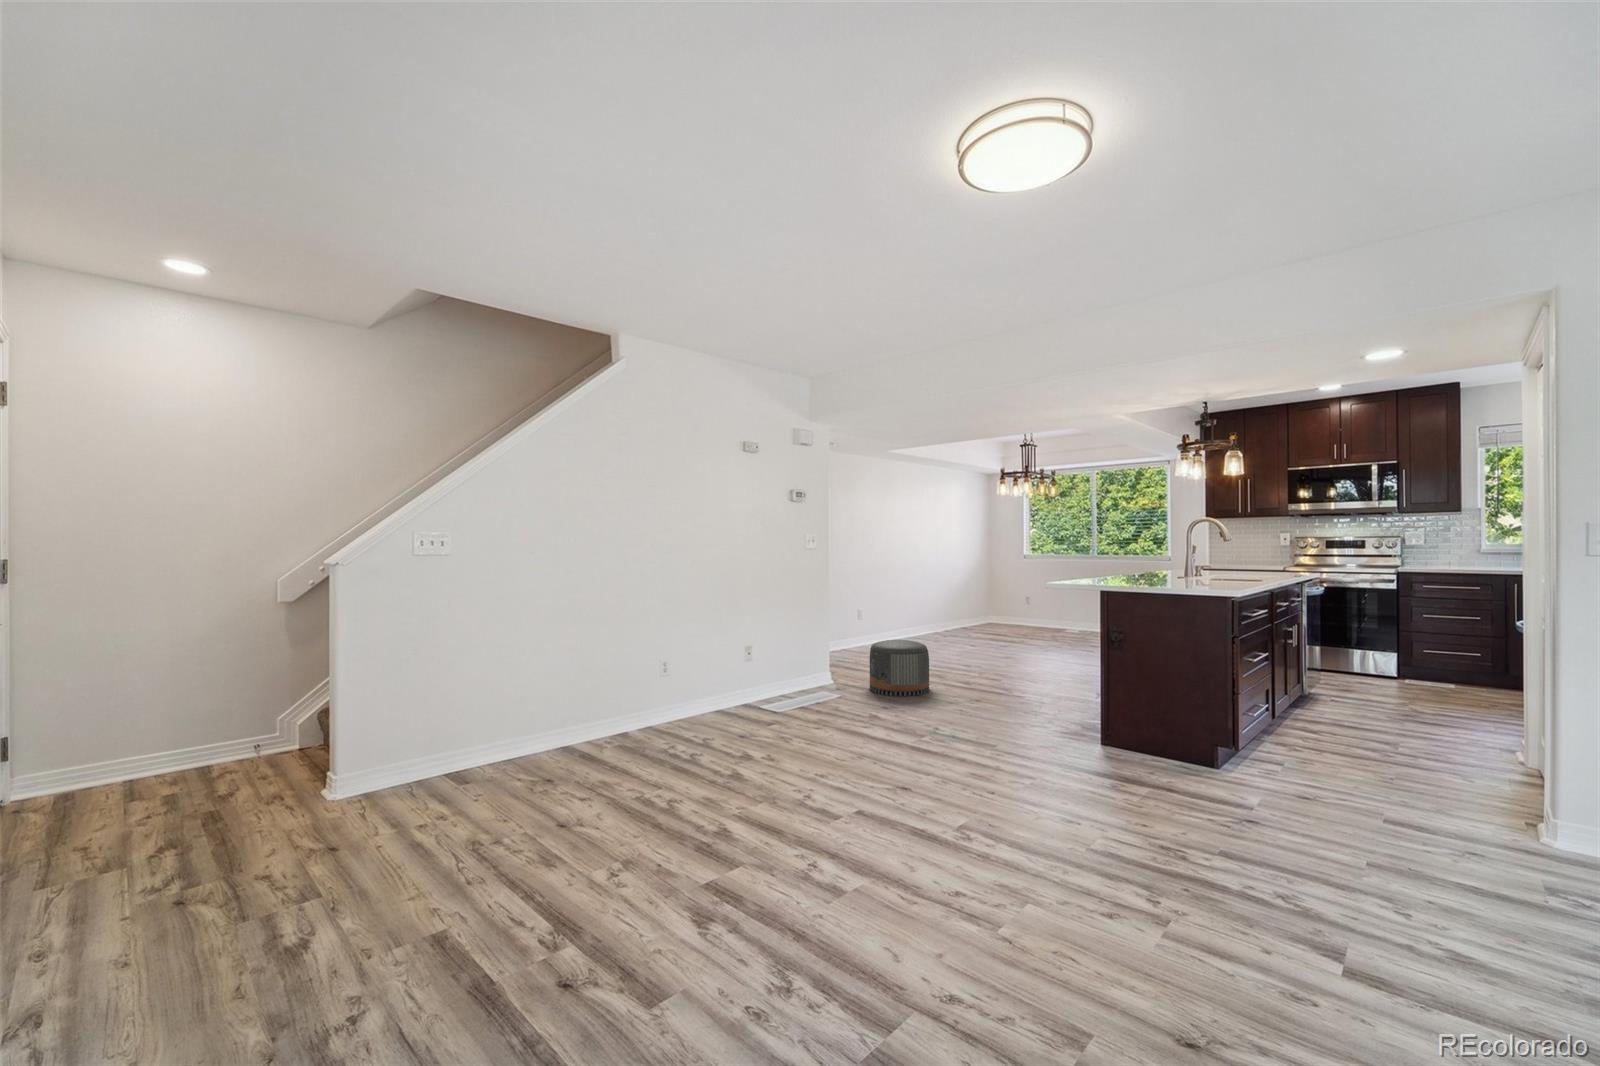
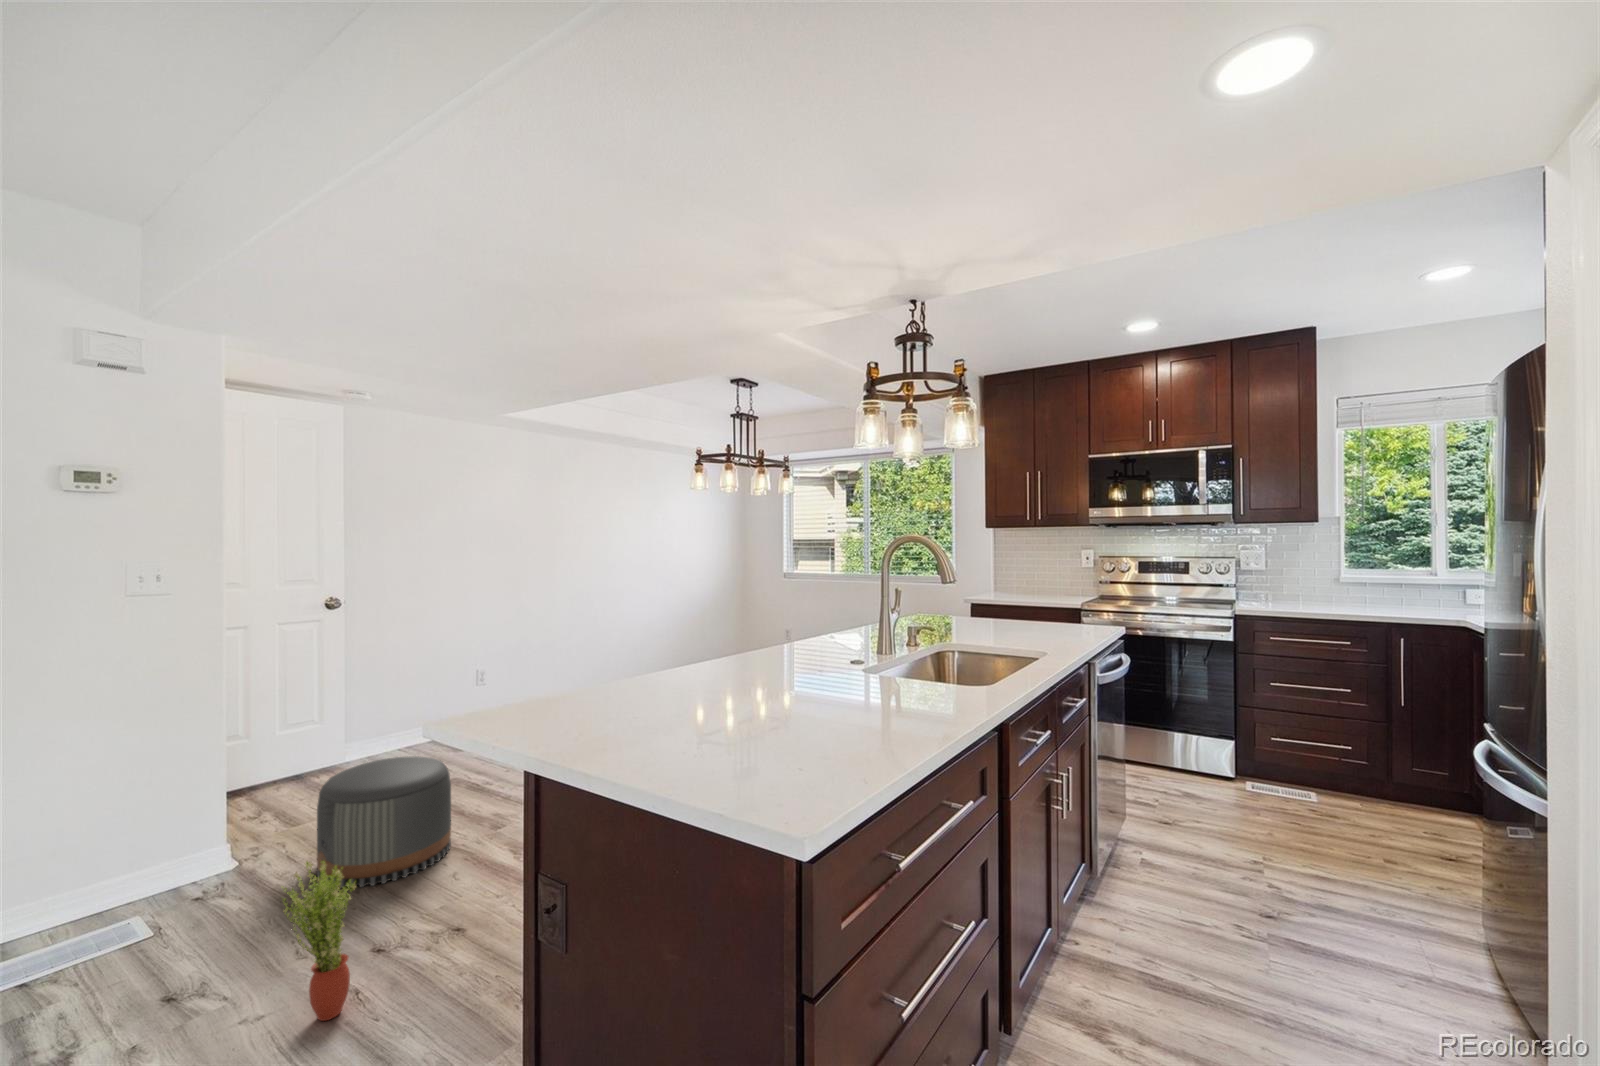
potted plant: none [944,656,973,722] -> present [284,861,356,1021]

